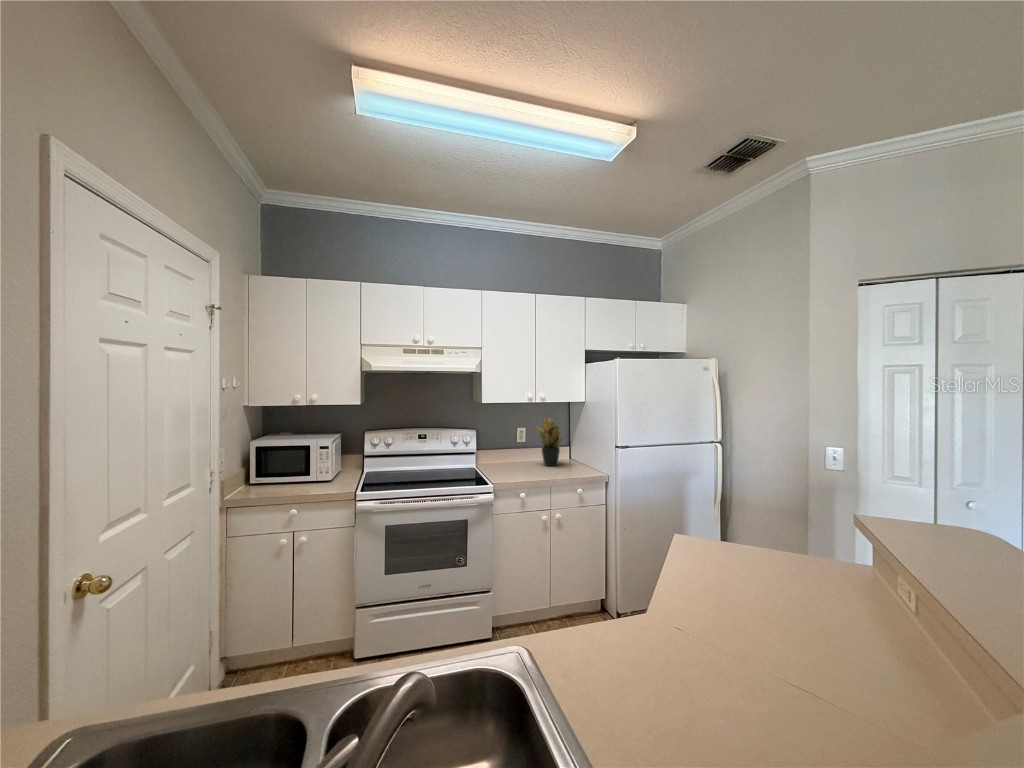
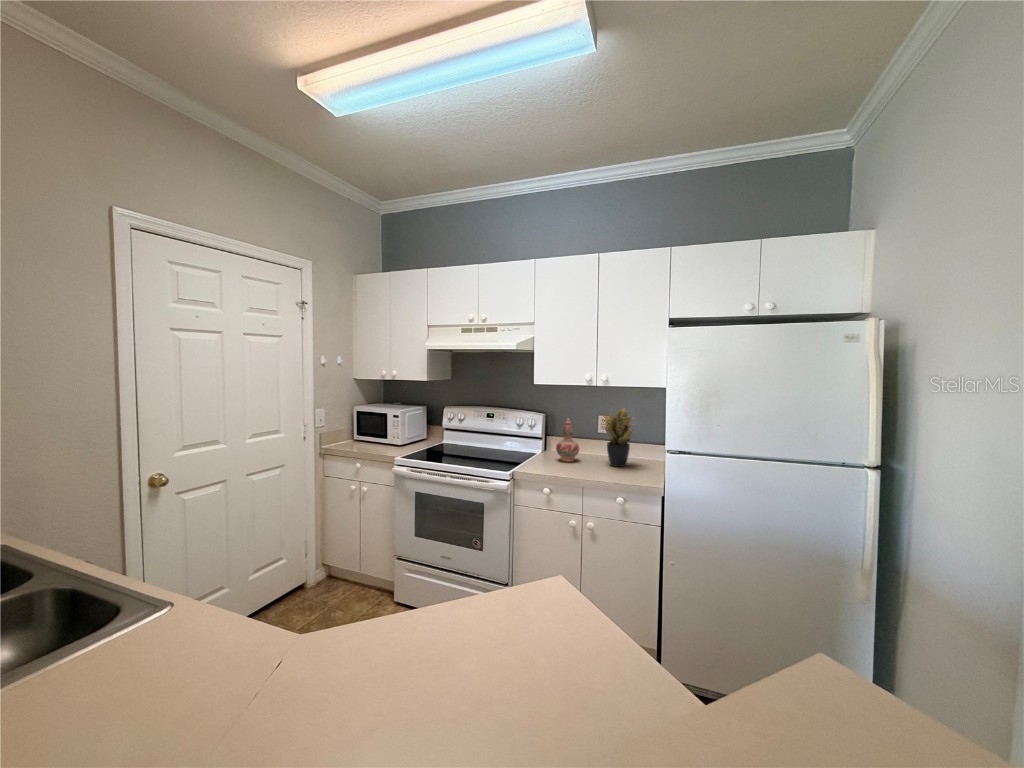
decorative vase: none [499,431,519,469] -> present [556,418,579,461]

